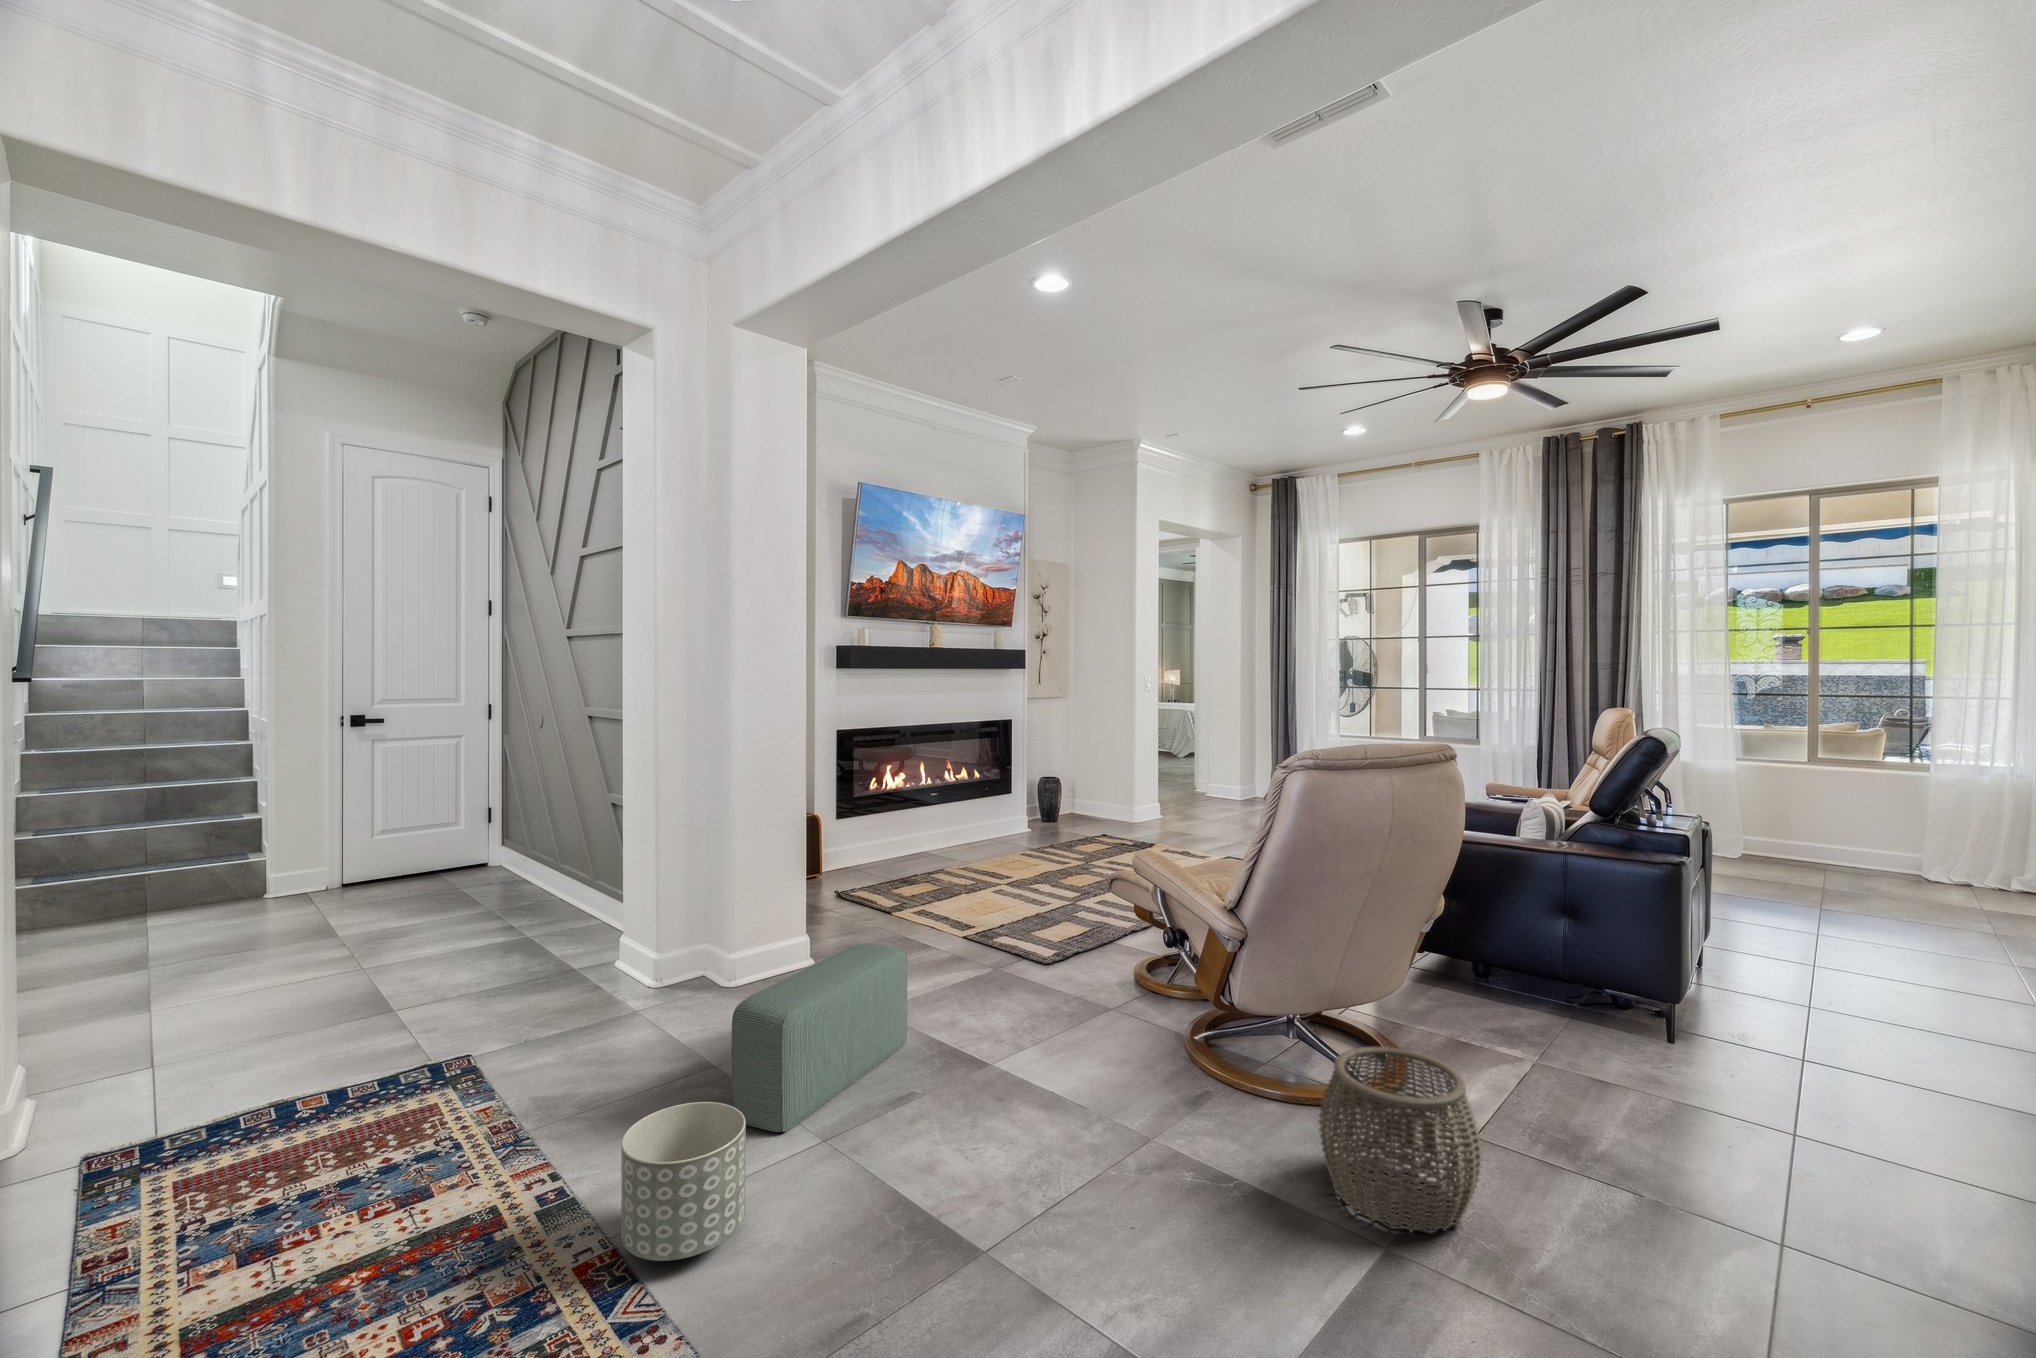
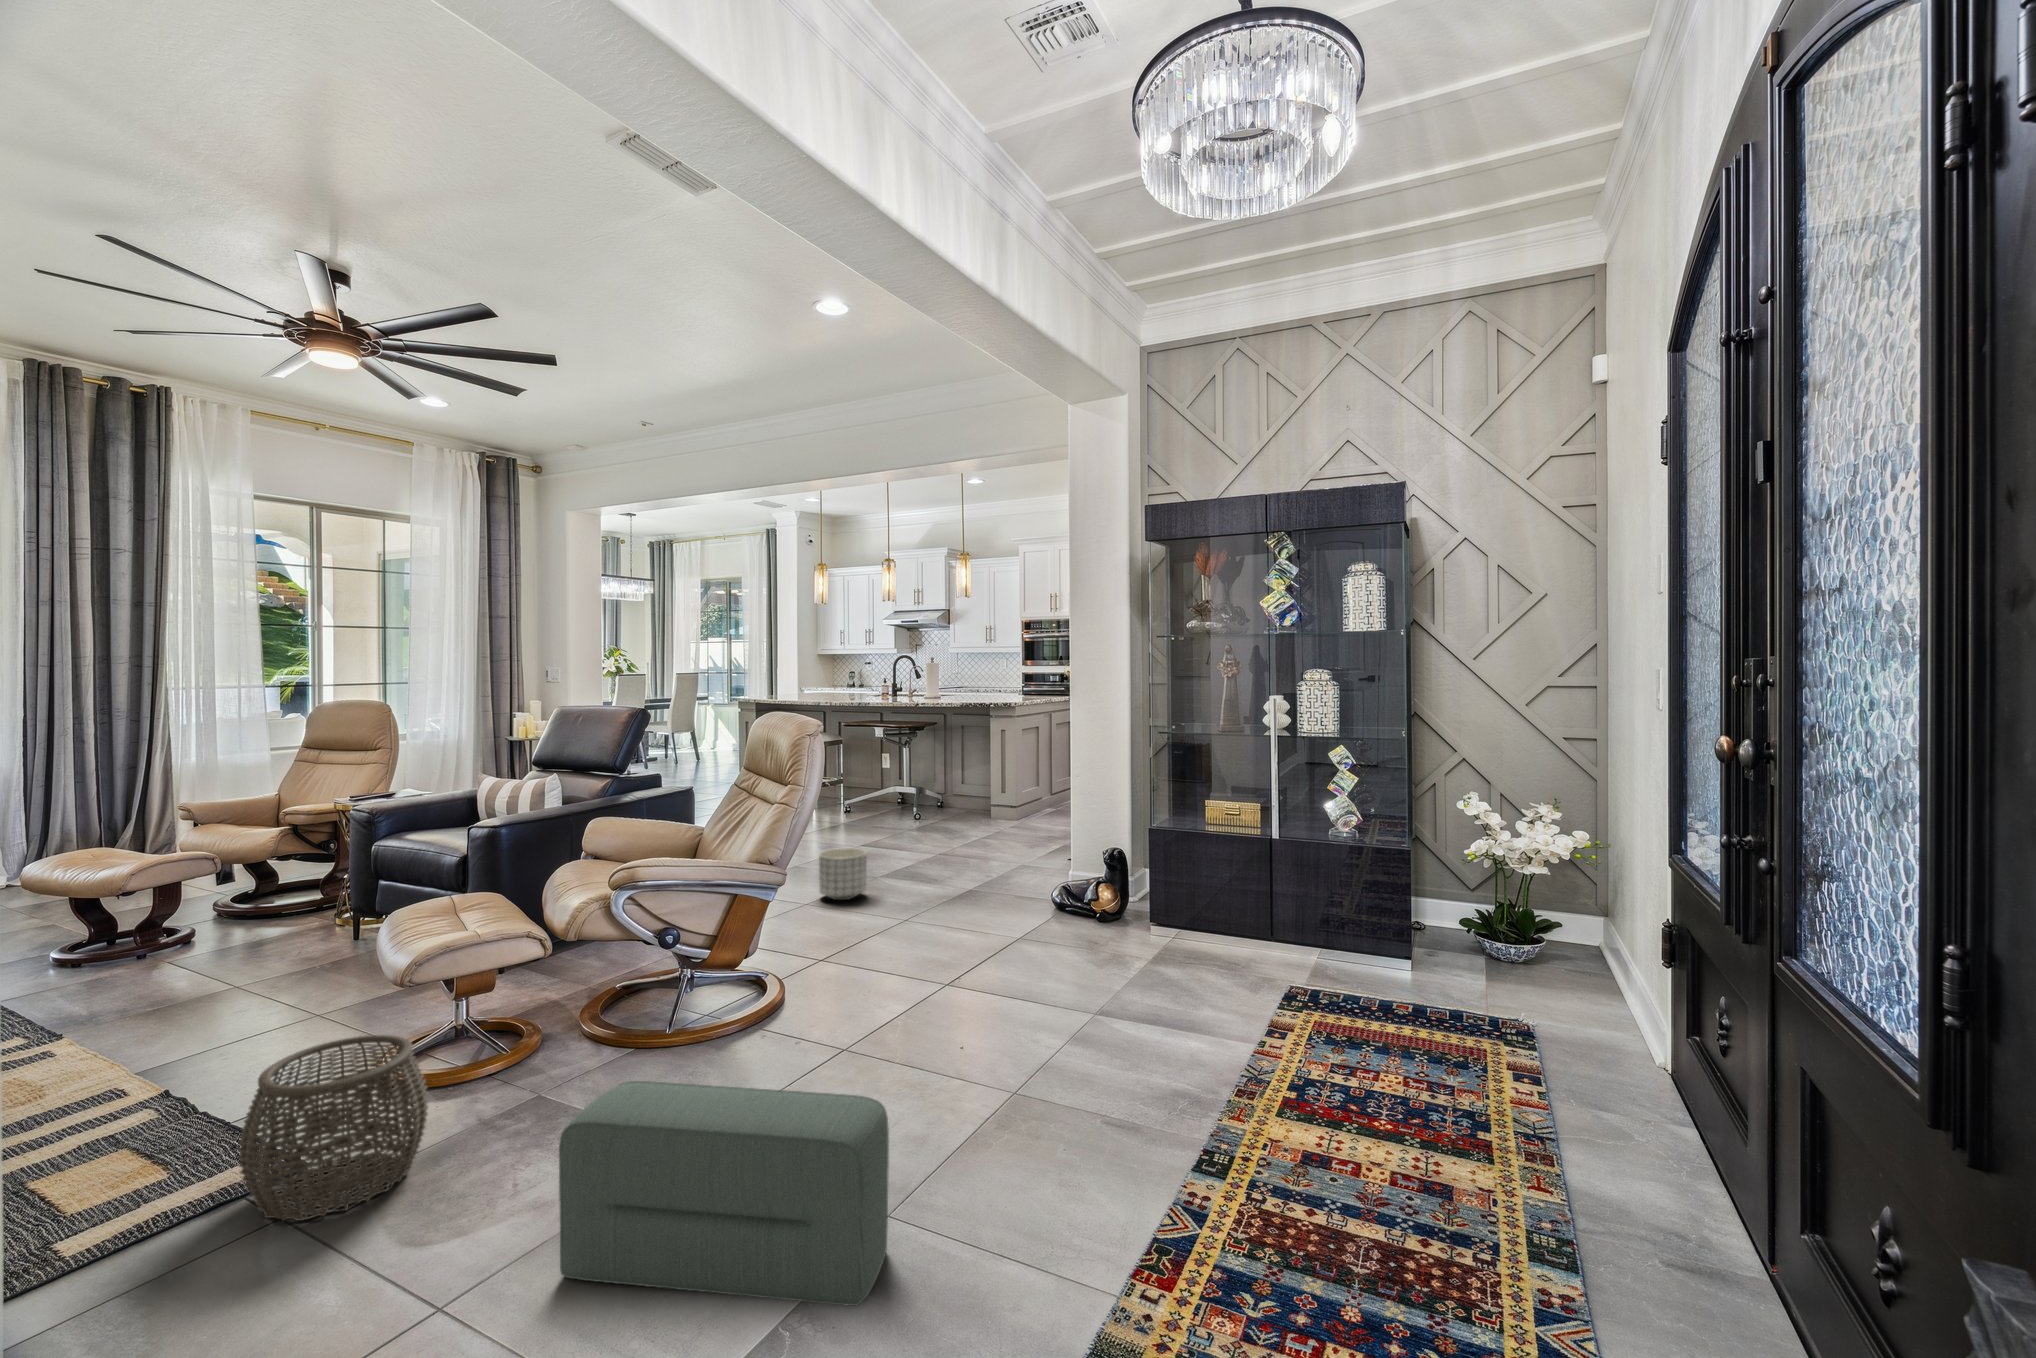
woven basket: present [1319,1047,1482,1233] -> present [239,1035,429,1221]
planter: present [621,1102,746,1261] -> present [819,848,867,900]

